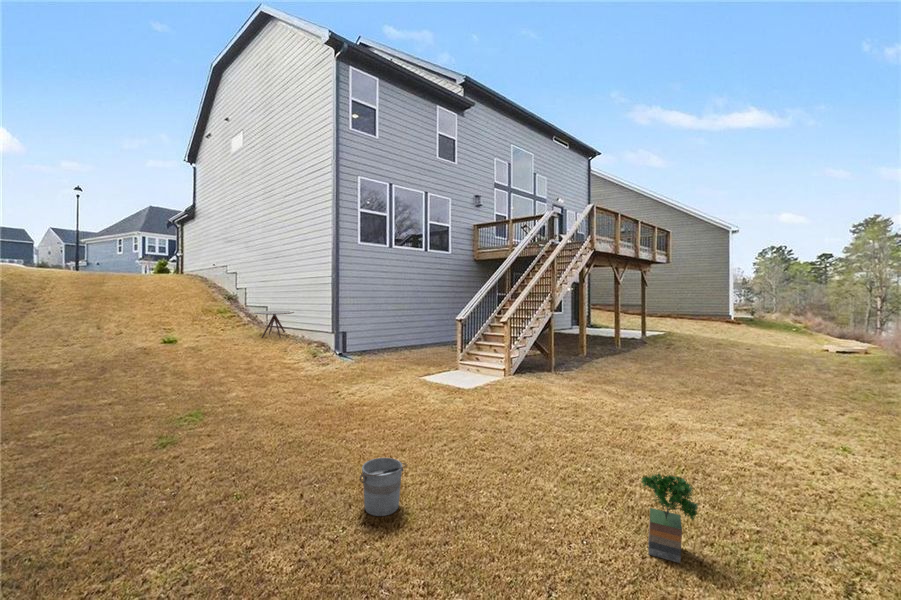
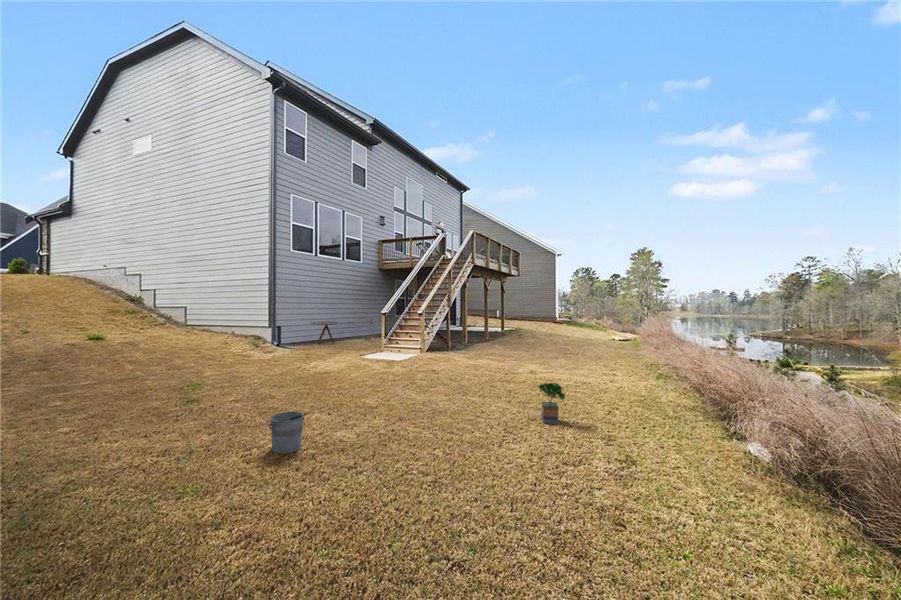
round table: present [254,311,294,338] -> present [310,321,342,344]
bucket: present [360,458,407,516] -> present [269,412,307,454]

